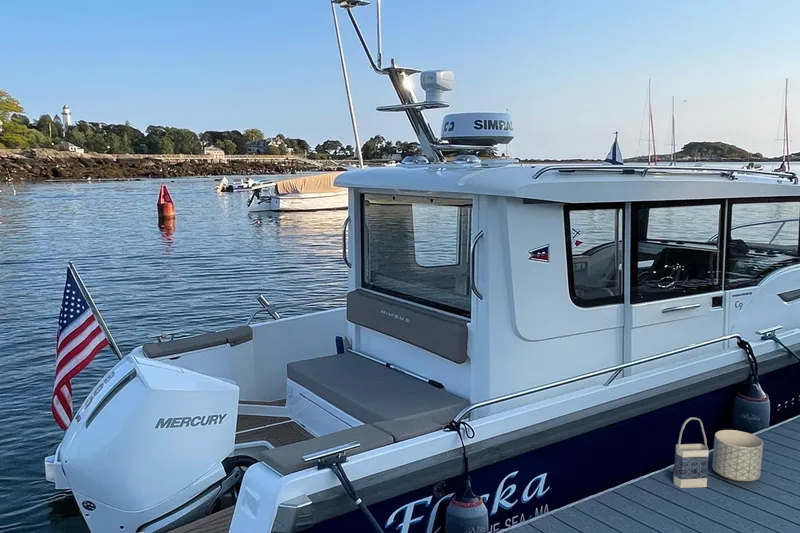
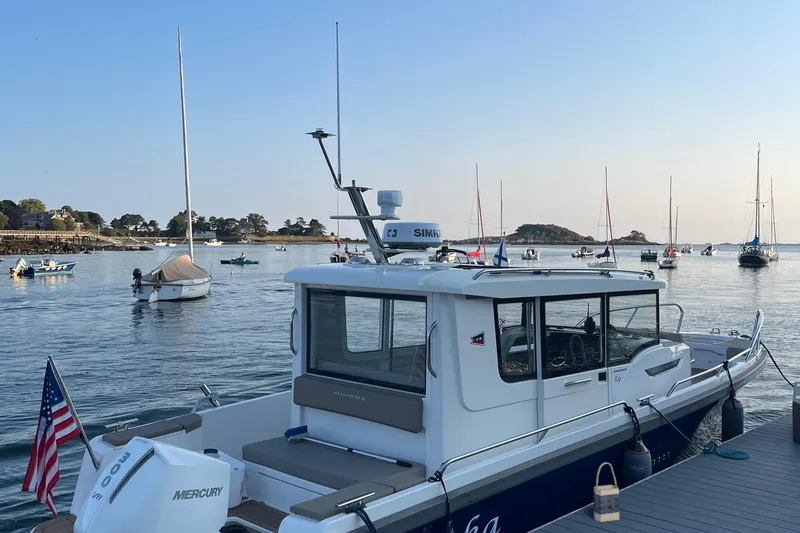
planter: present [712,430,763,482] -> none [620,474,656,514]

